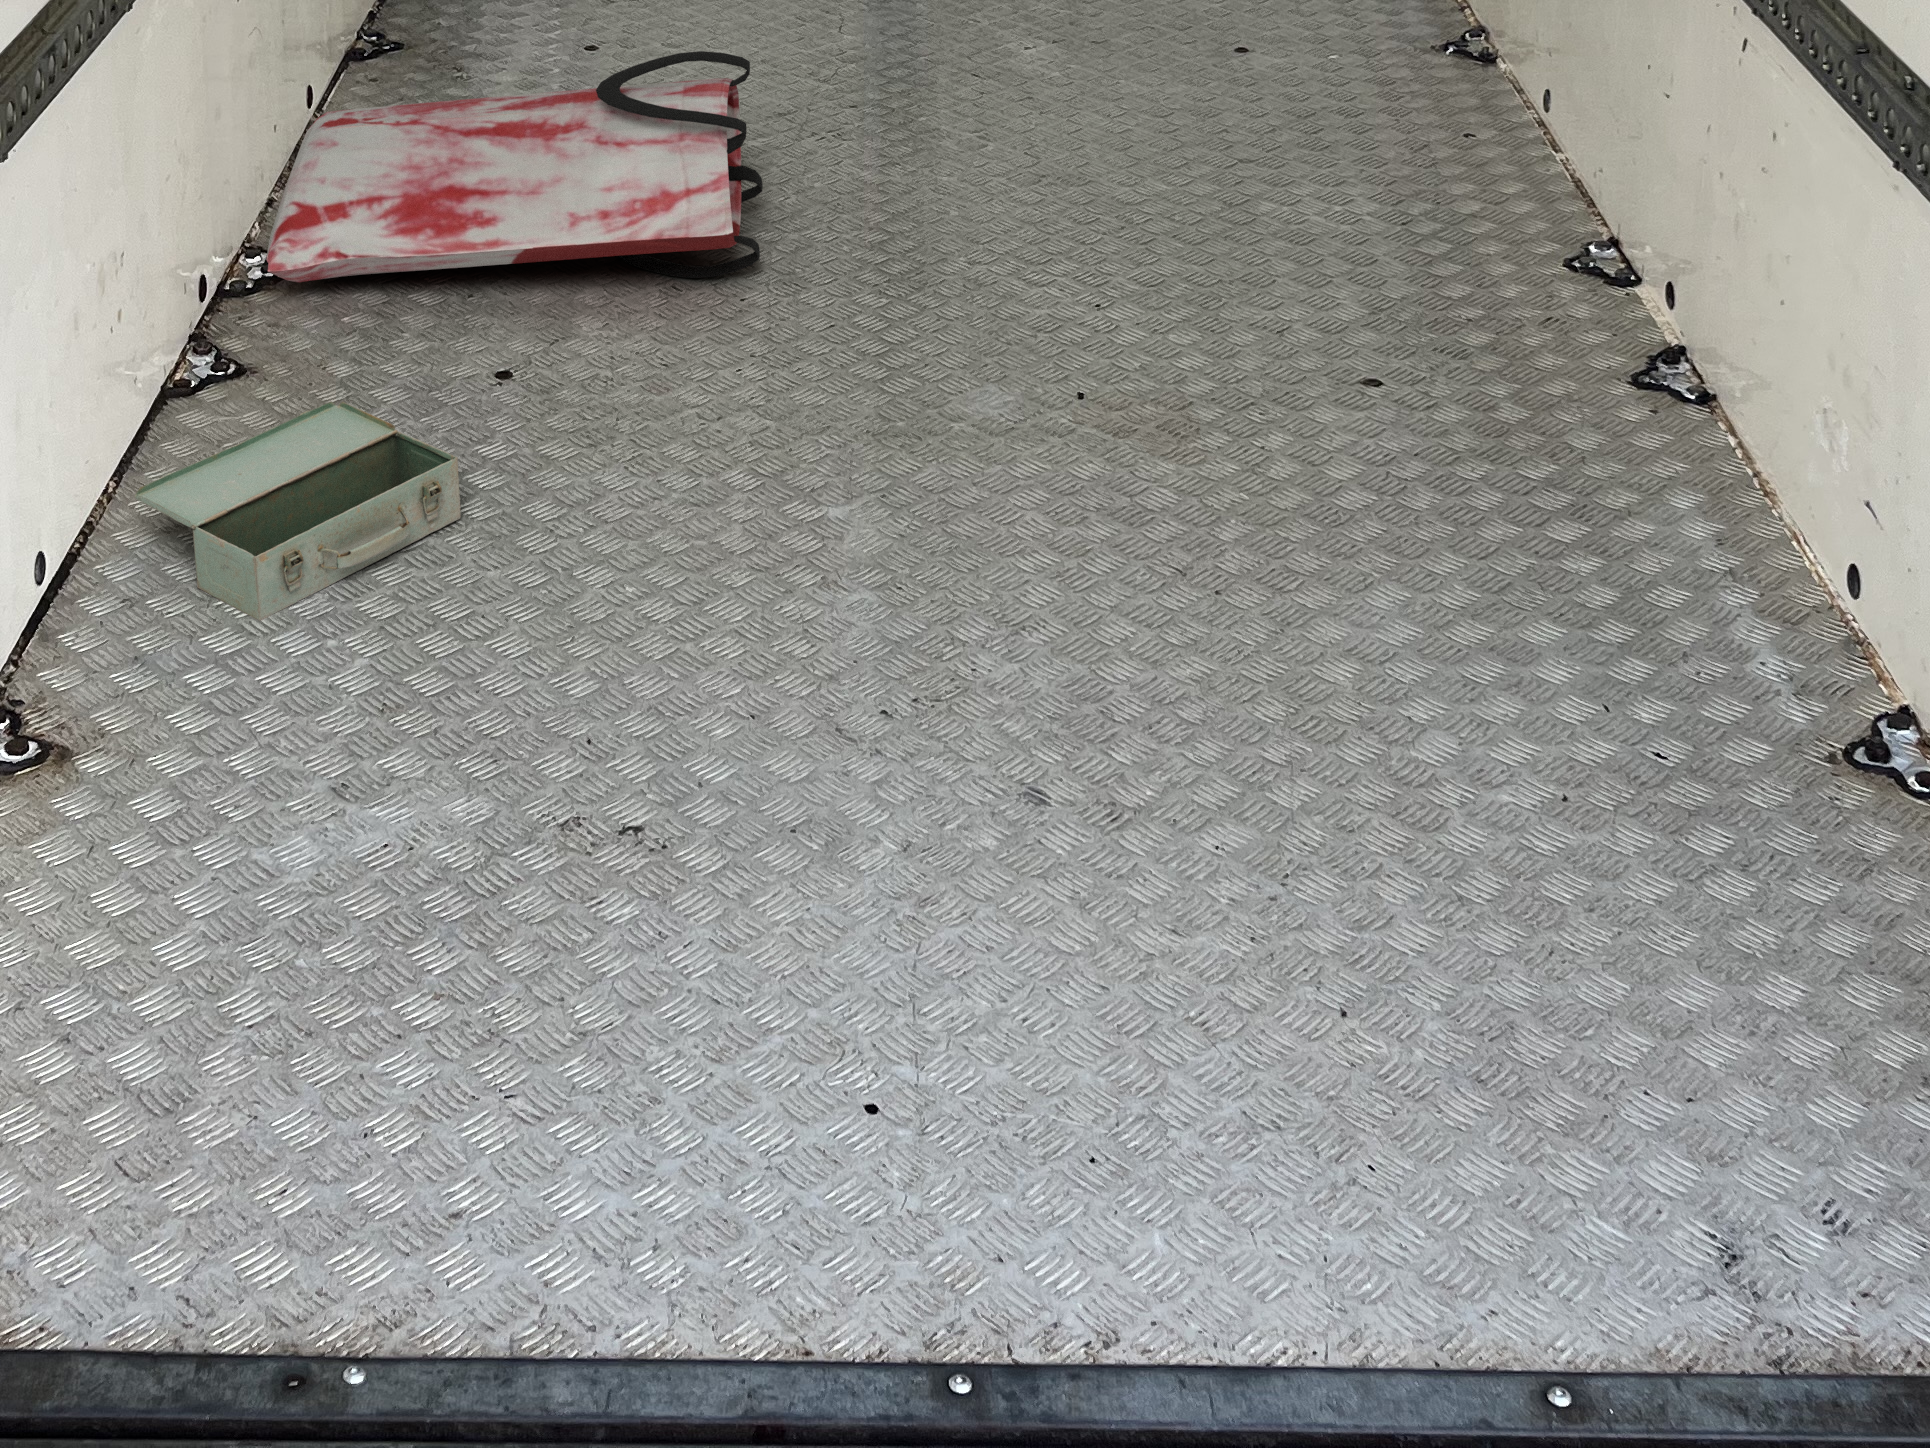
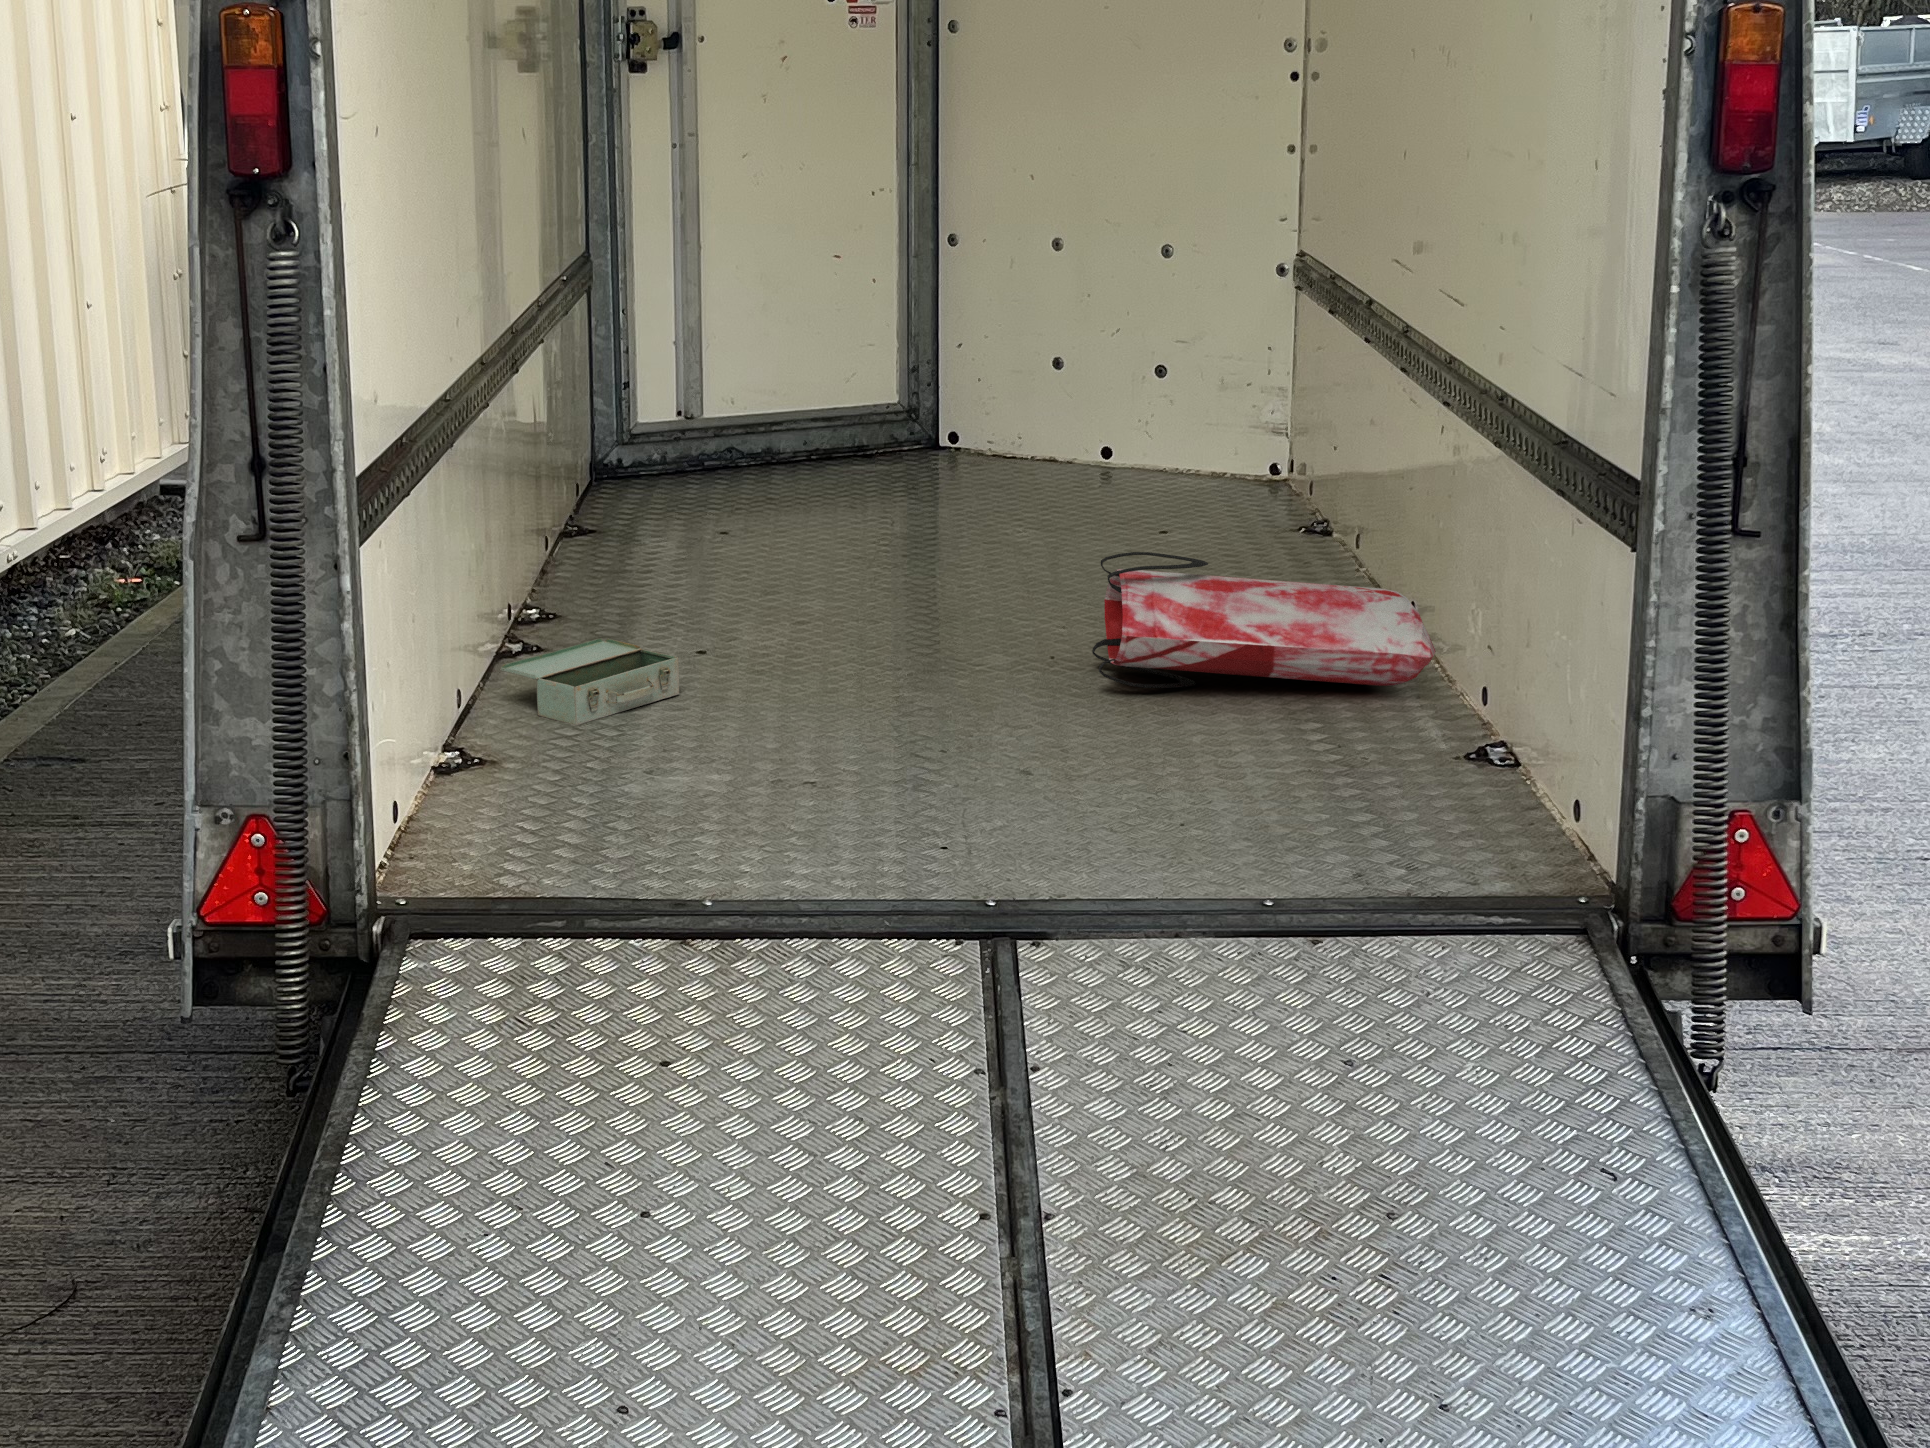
bag: present [266,51,763,282] -> present [1092,552,1436,688]

